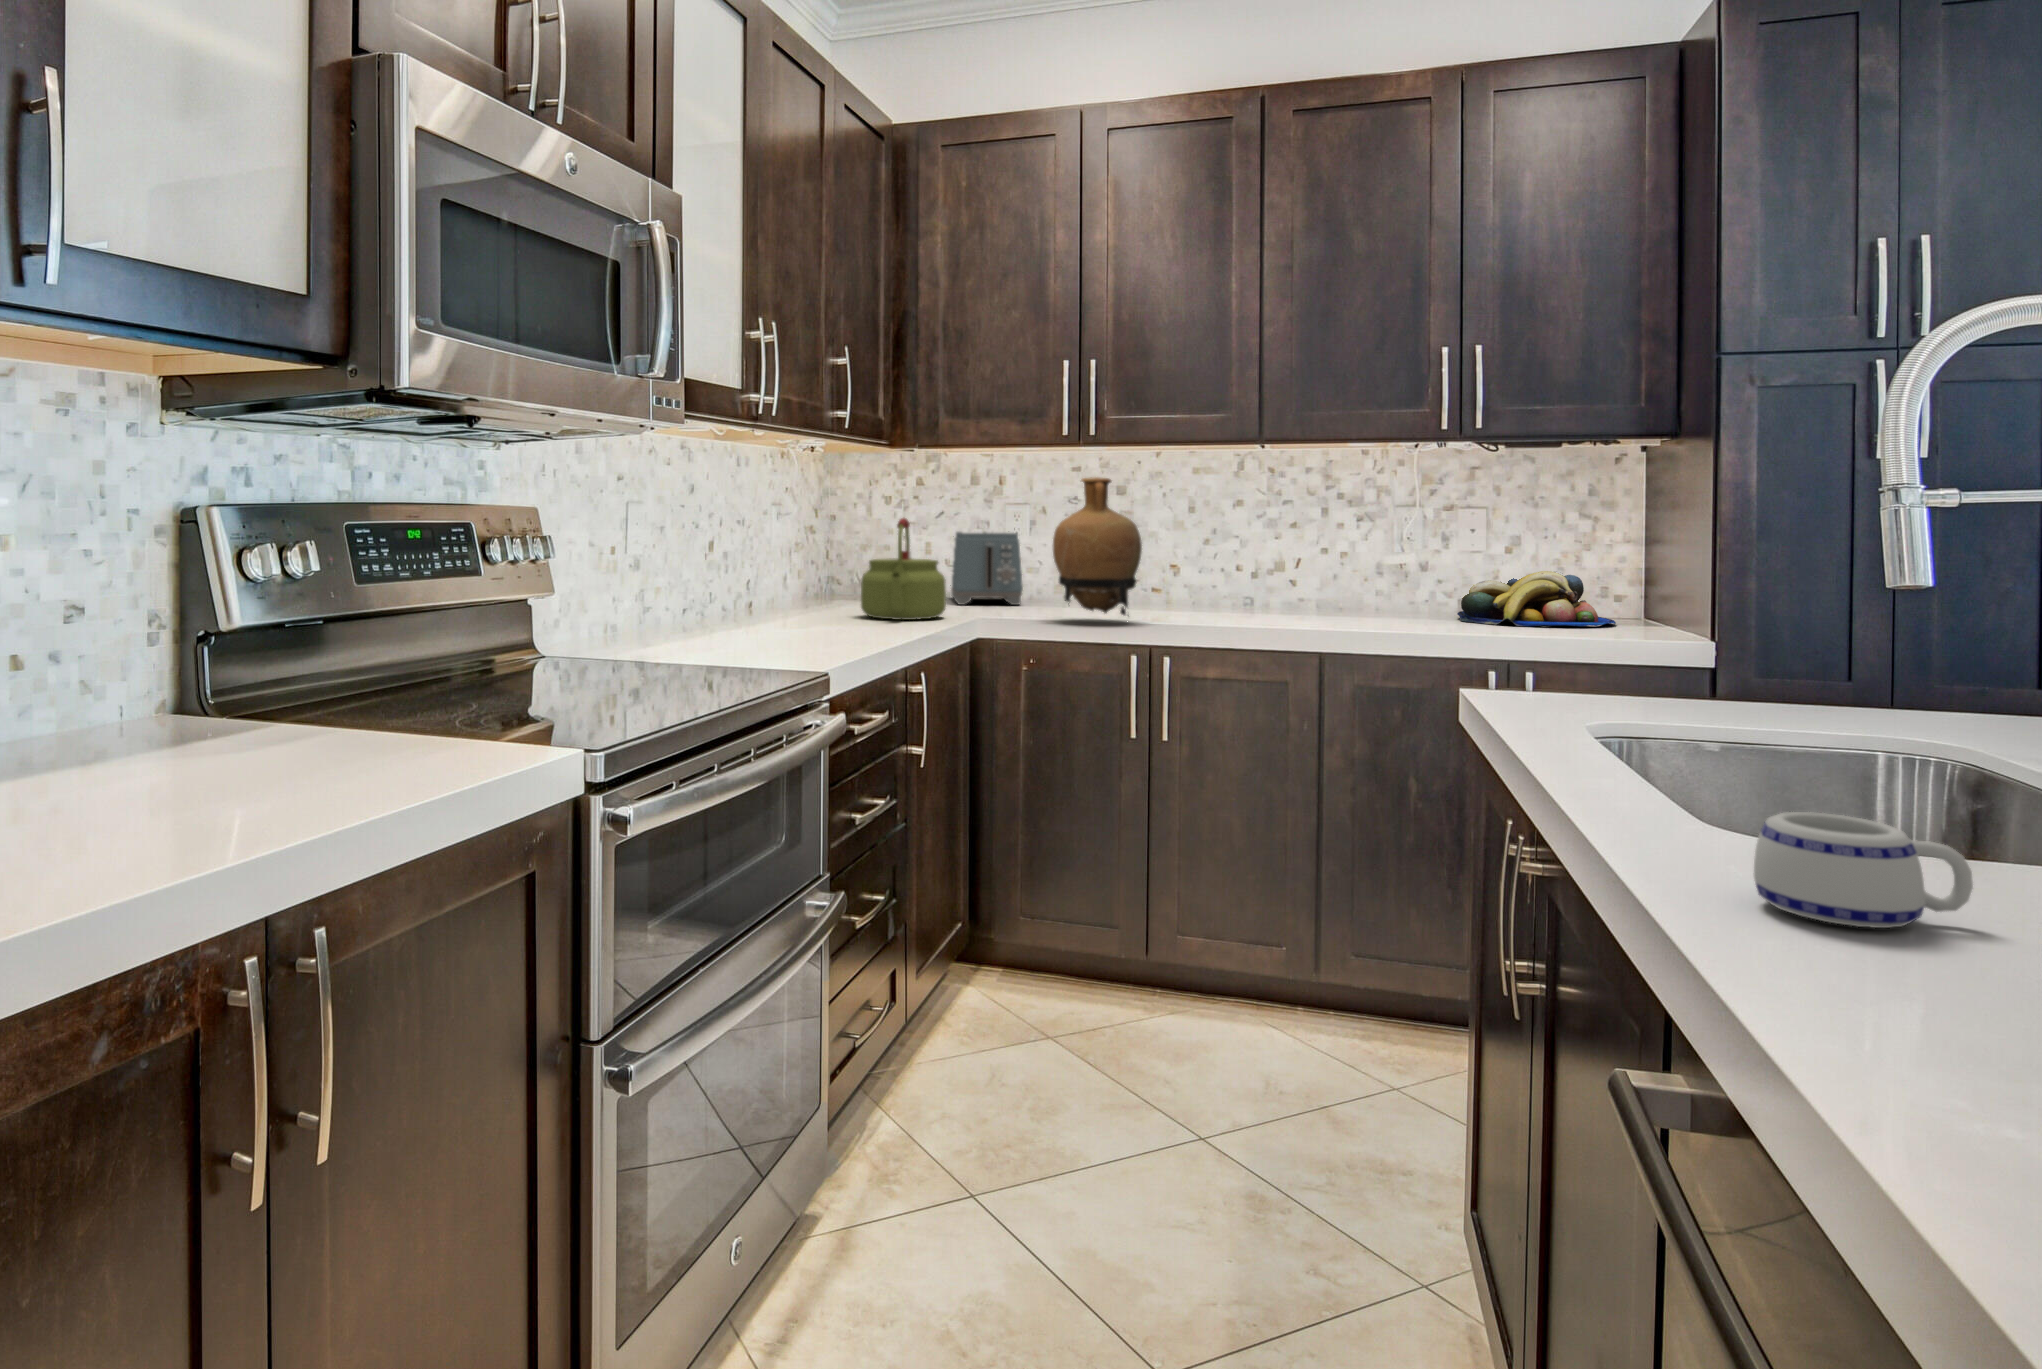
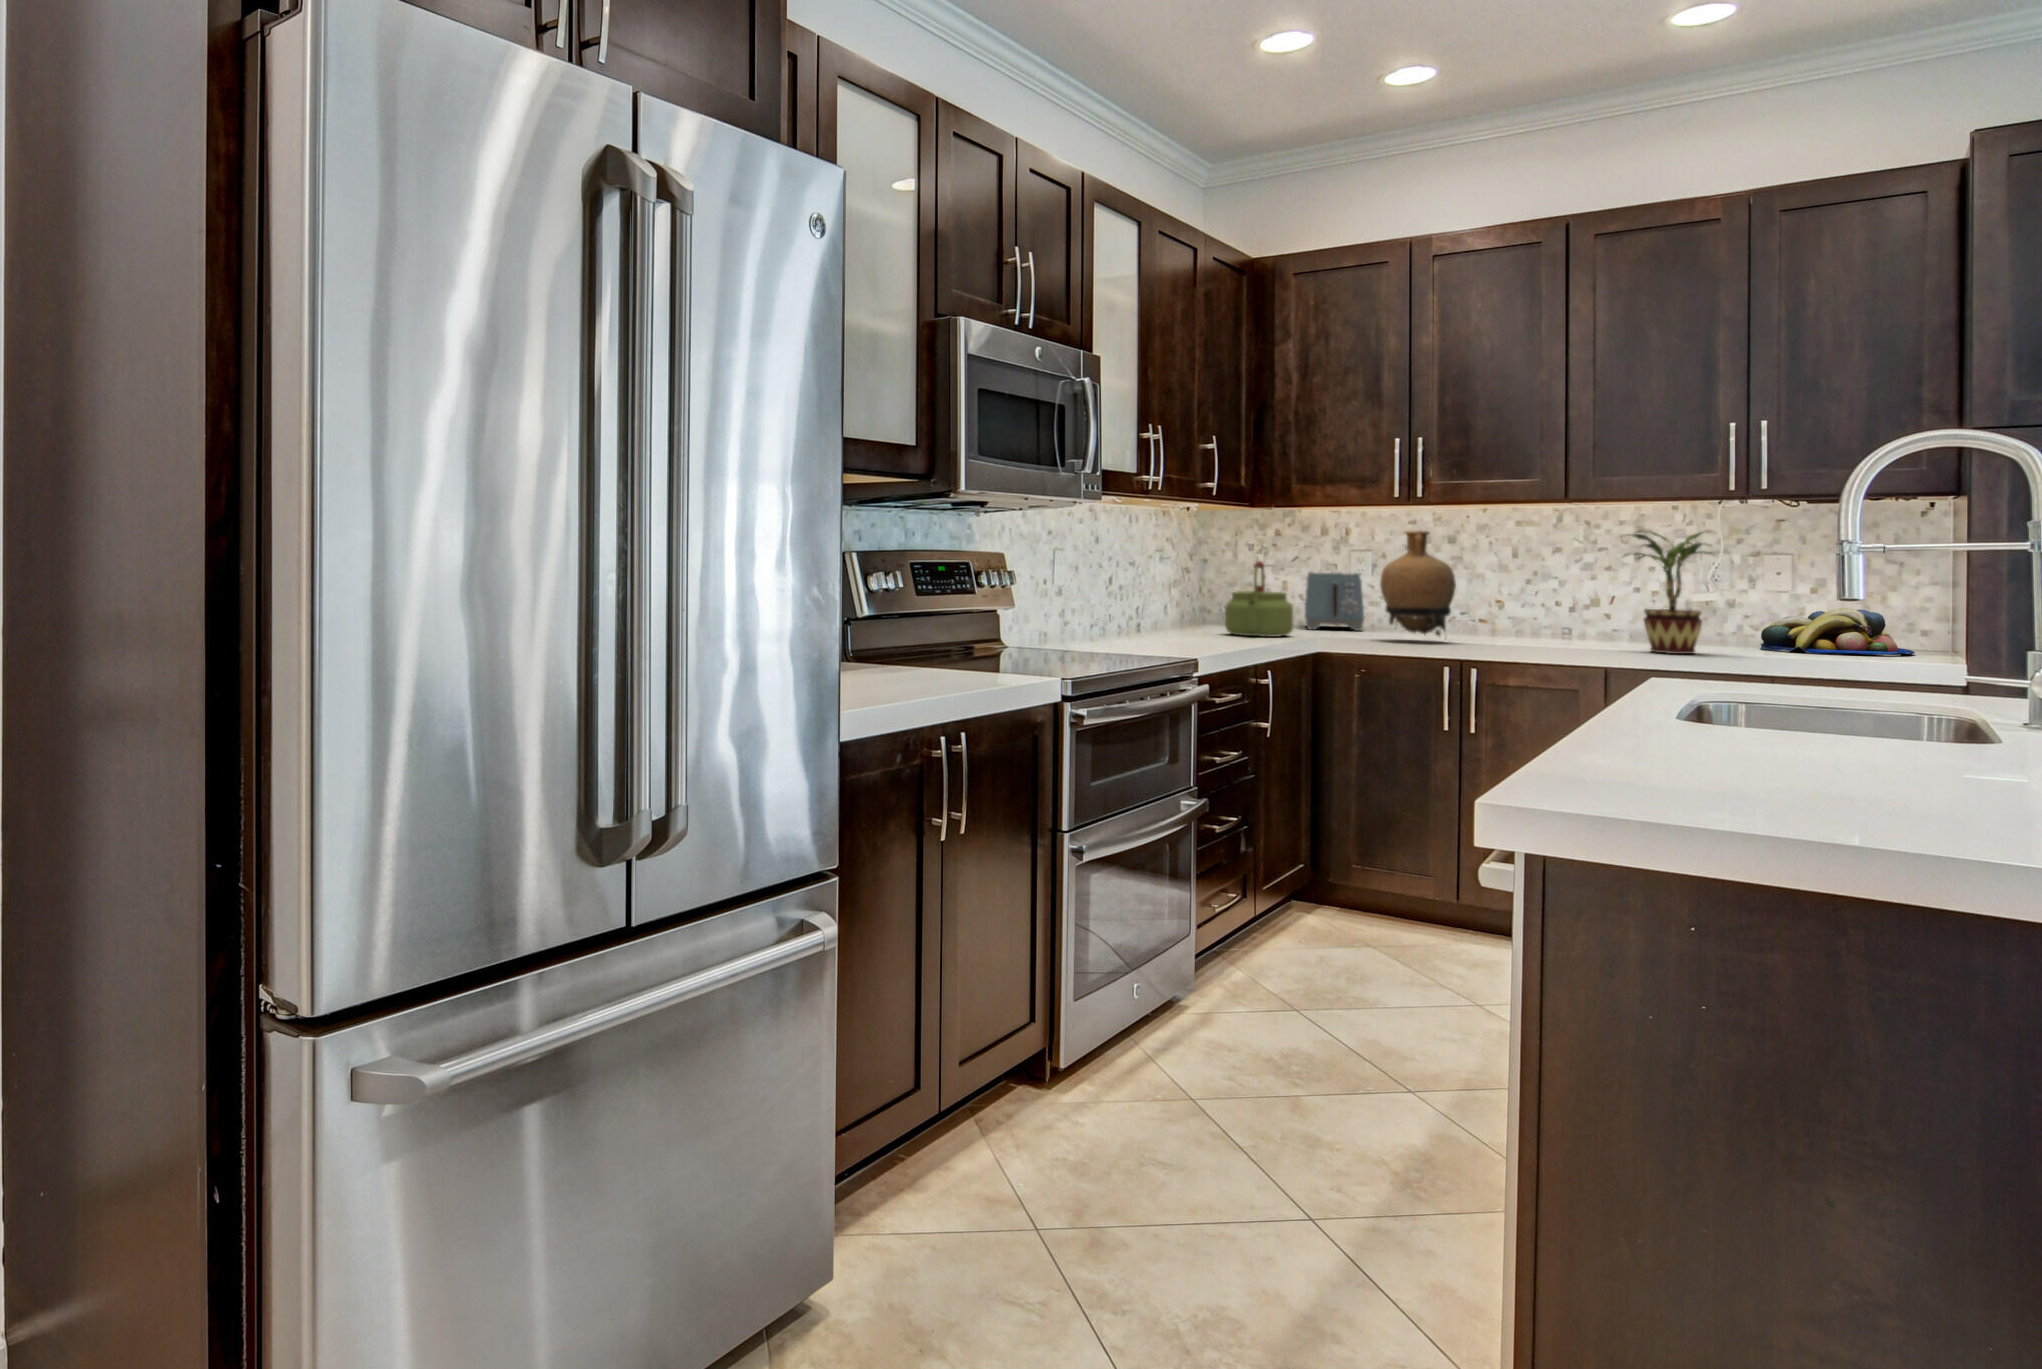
potted plant: none [1329,477,1443,633] -> present [1624,530,1711,654]
mug: present [1754,812,1973,928] -> none [1627,694,1723,739]

